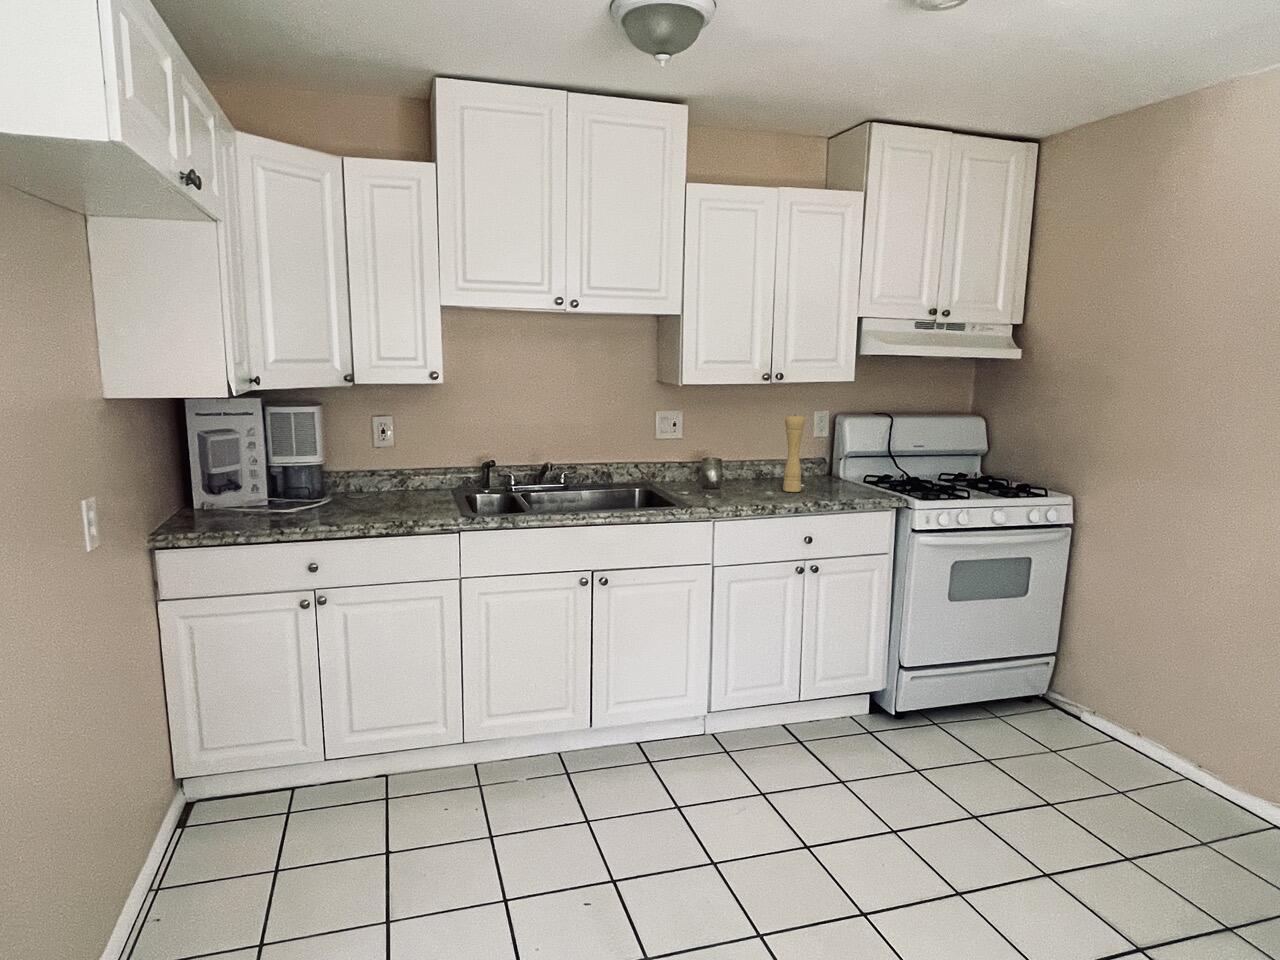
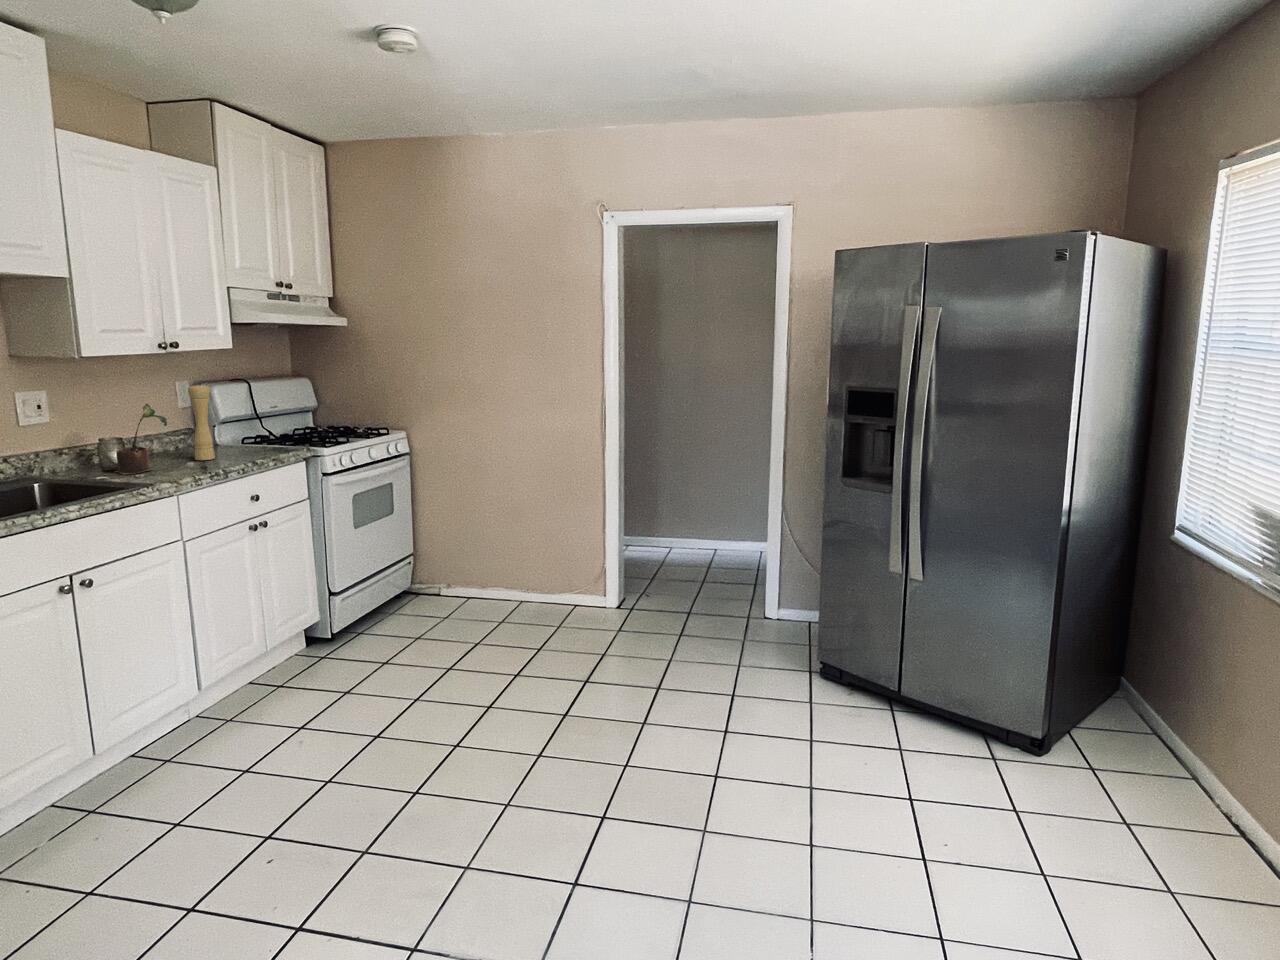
potted plant: none [702,429,755,494] -> present [116,404,167,474]

